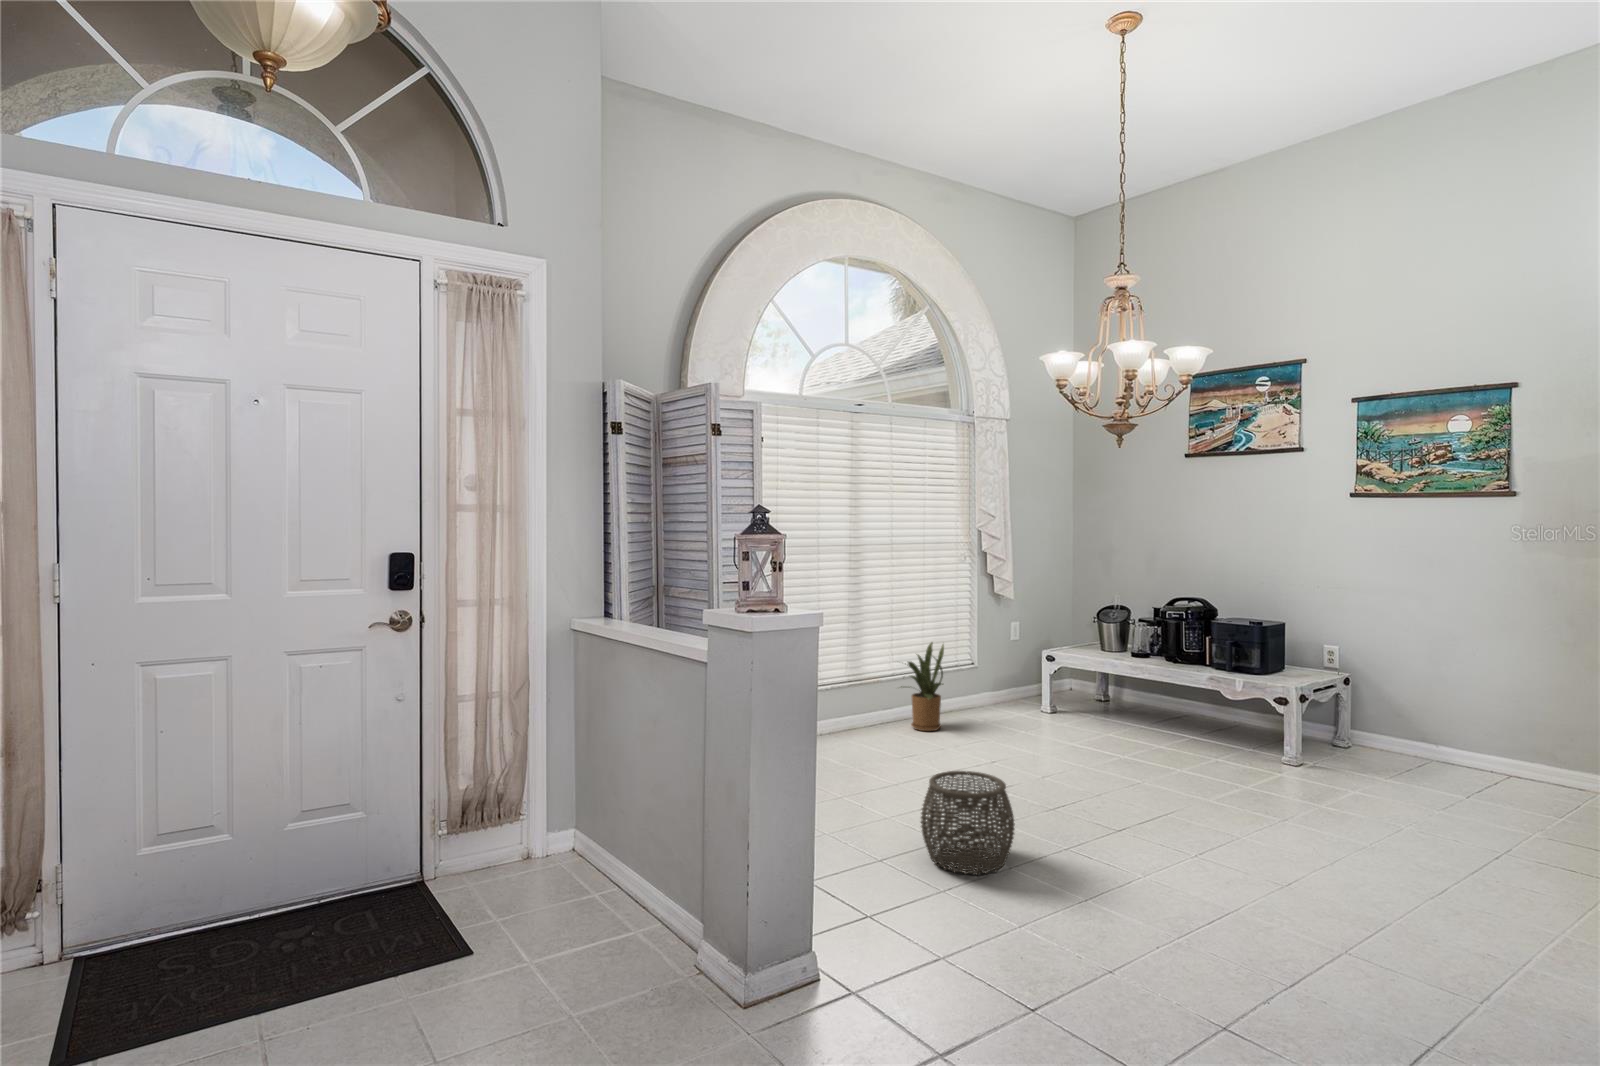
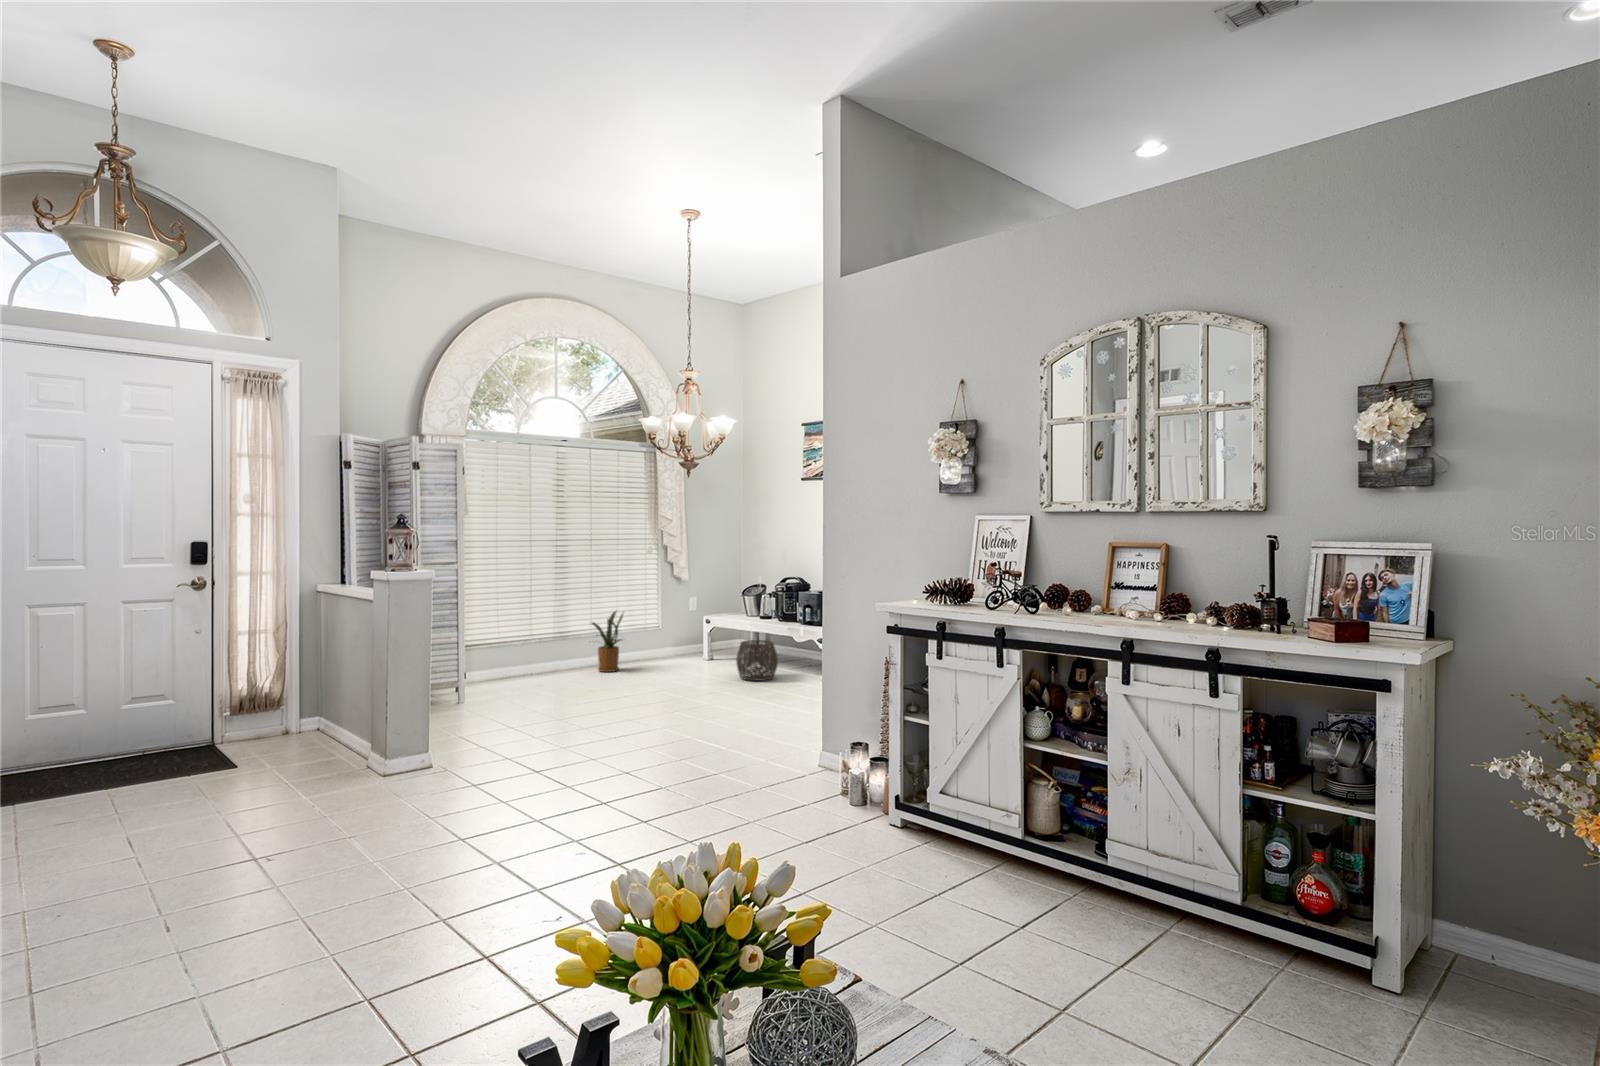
woven basket: present [921,771,1015,875] -> present [736,640,778,681]

